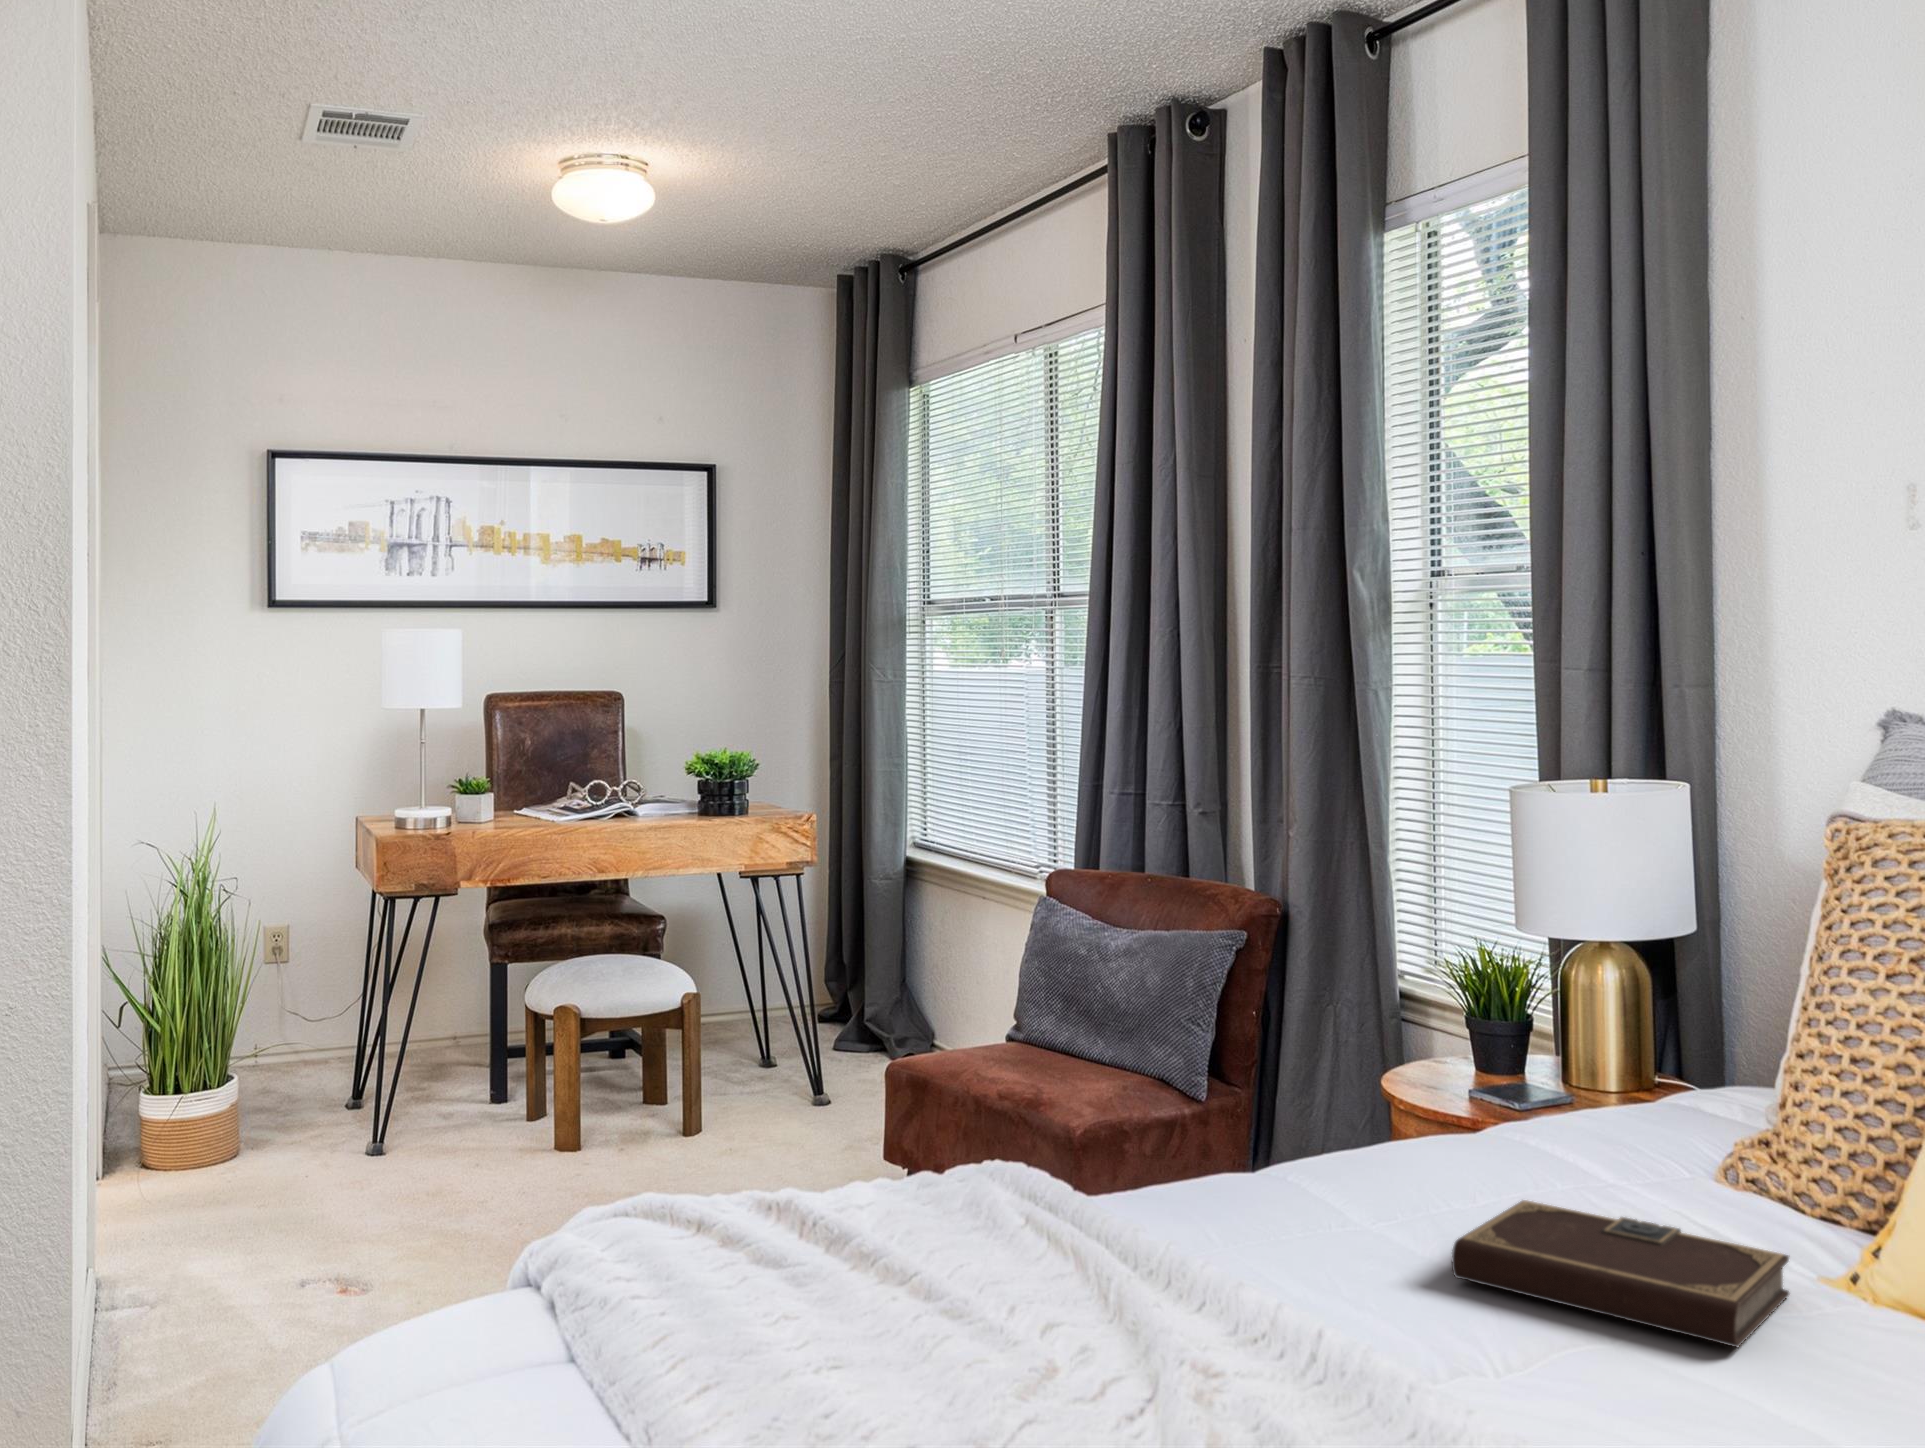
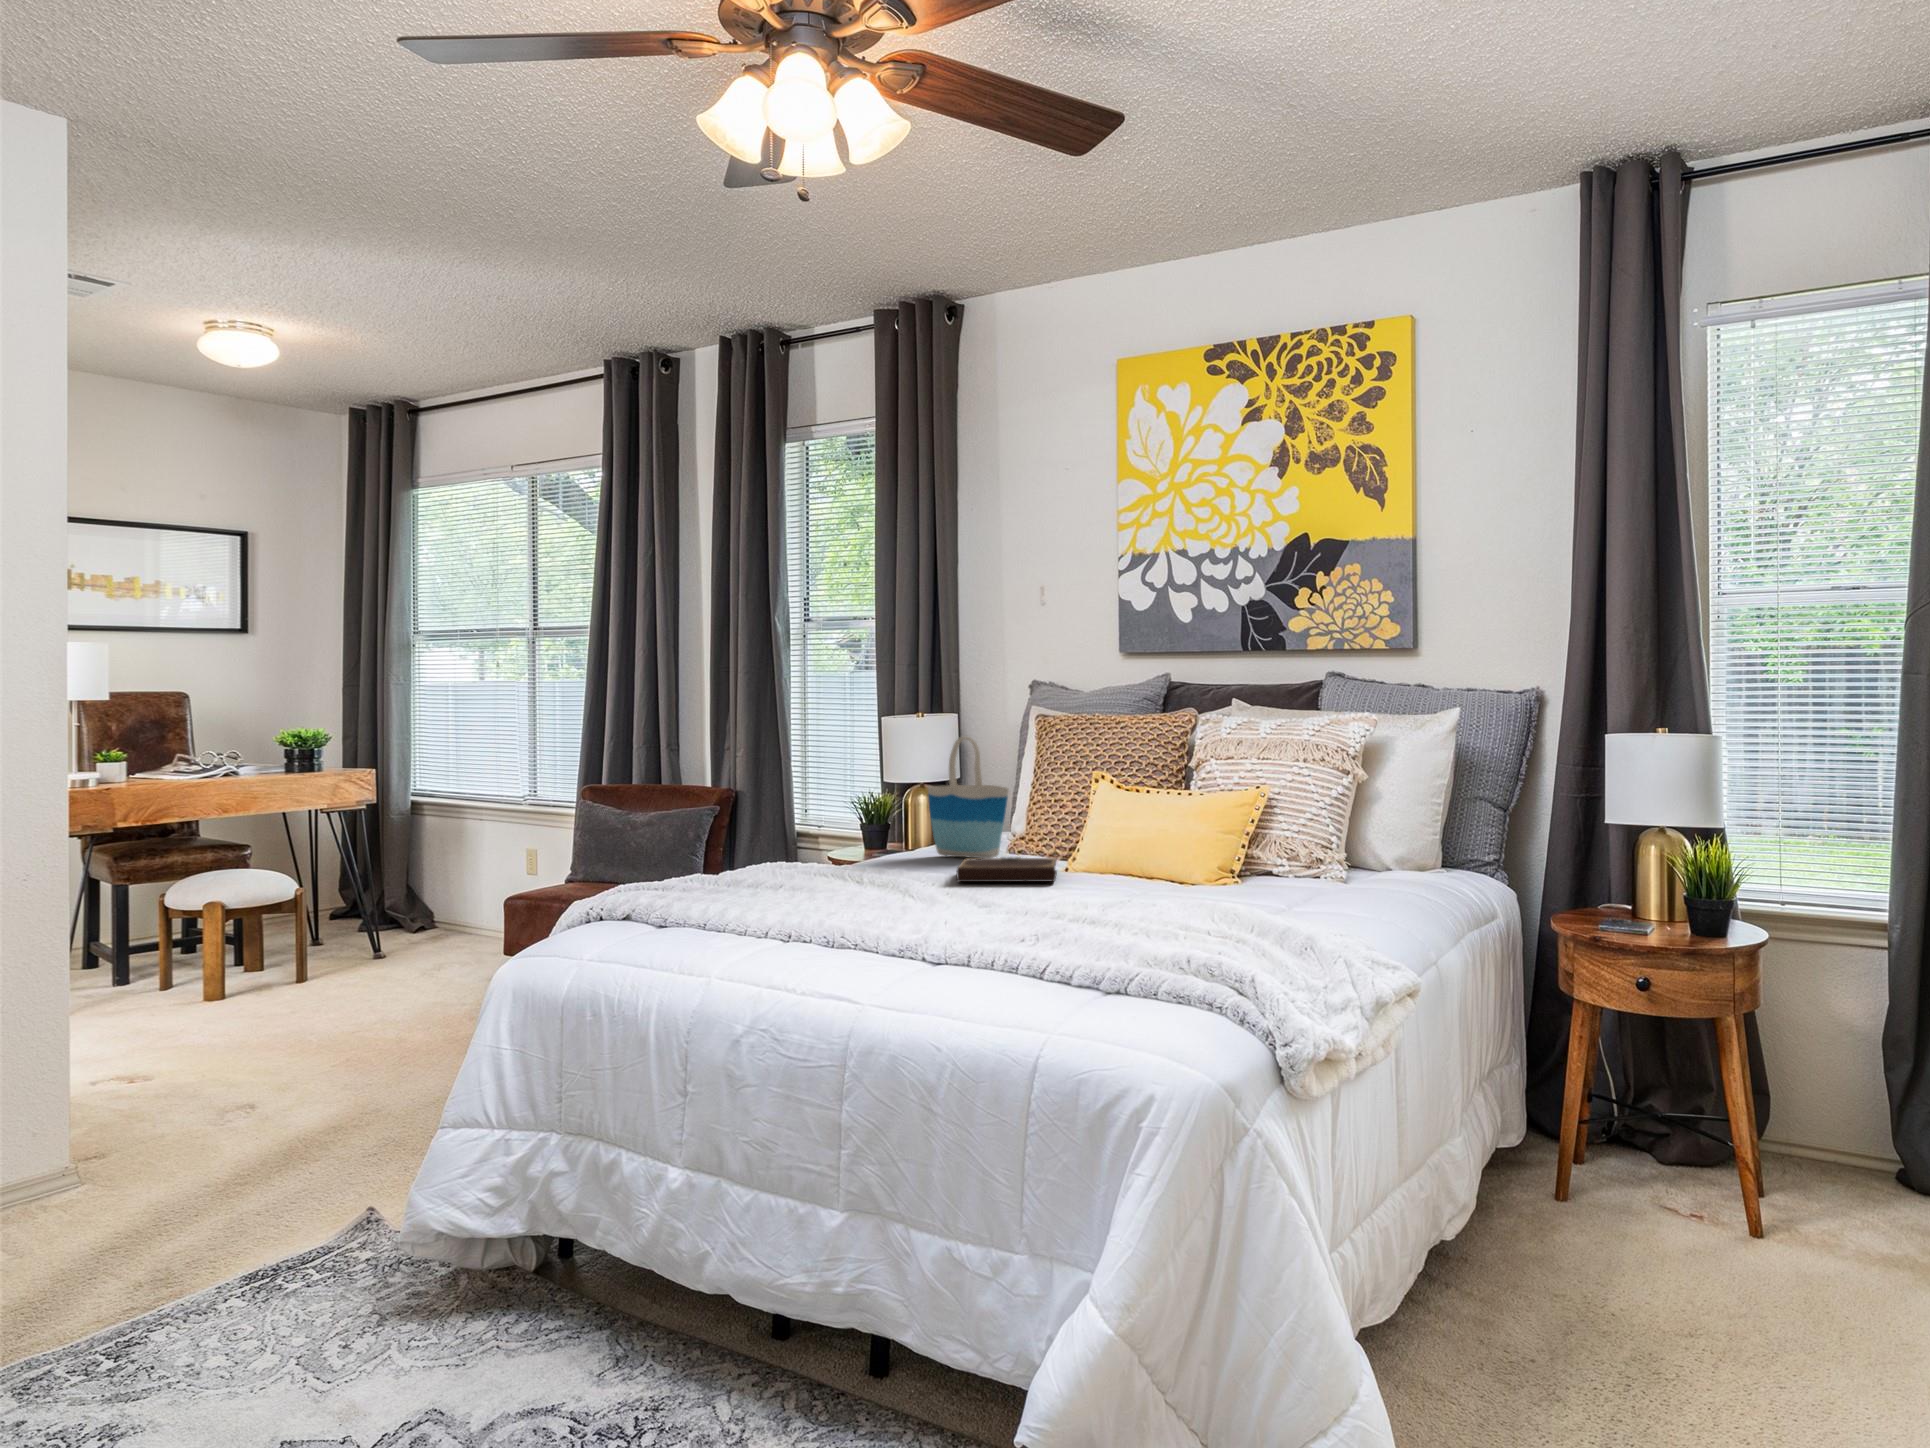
tote bag: none [1498,866,1694,1190] -> present [928,736,1009,858]

